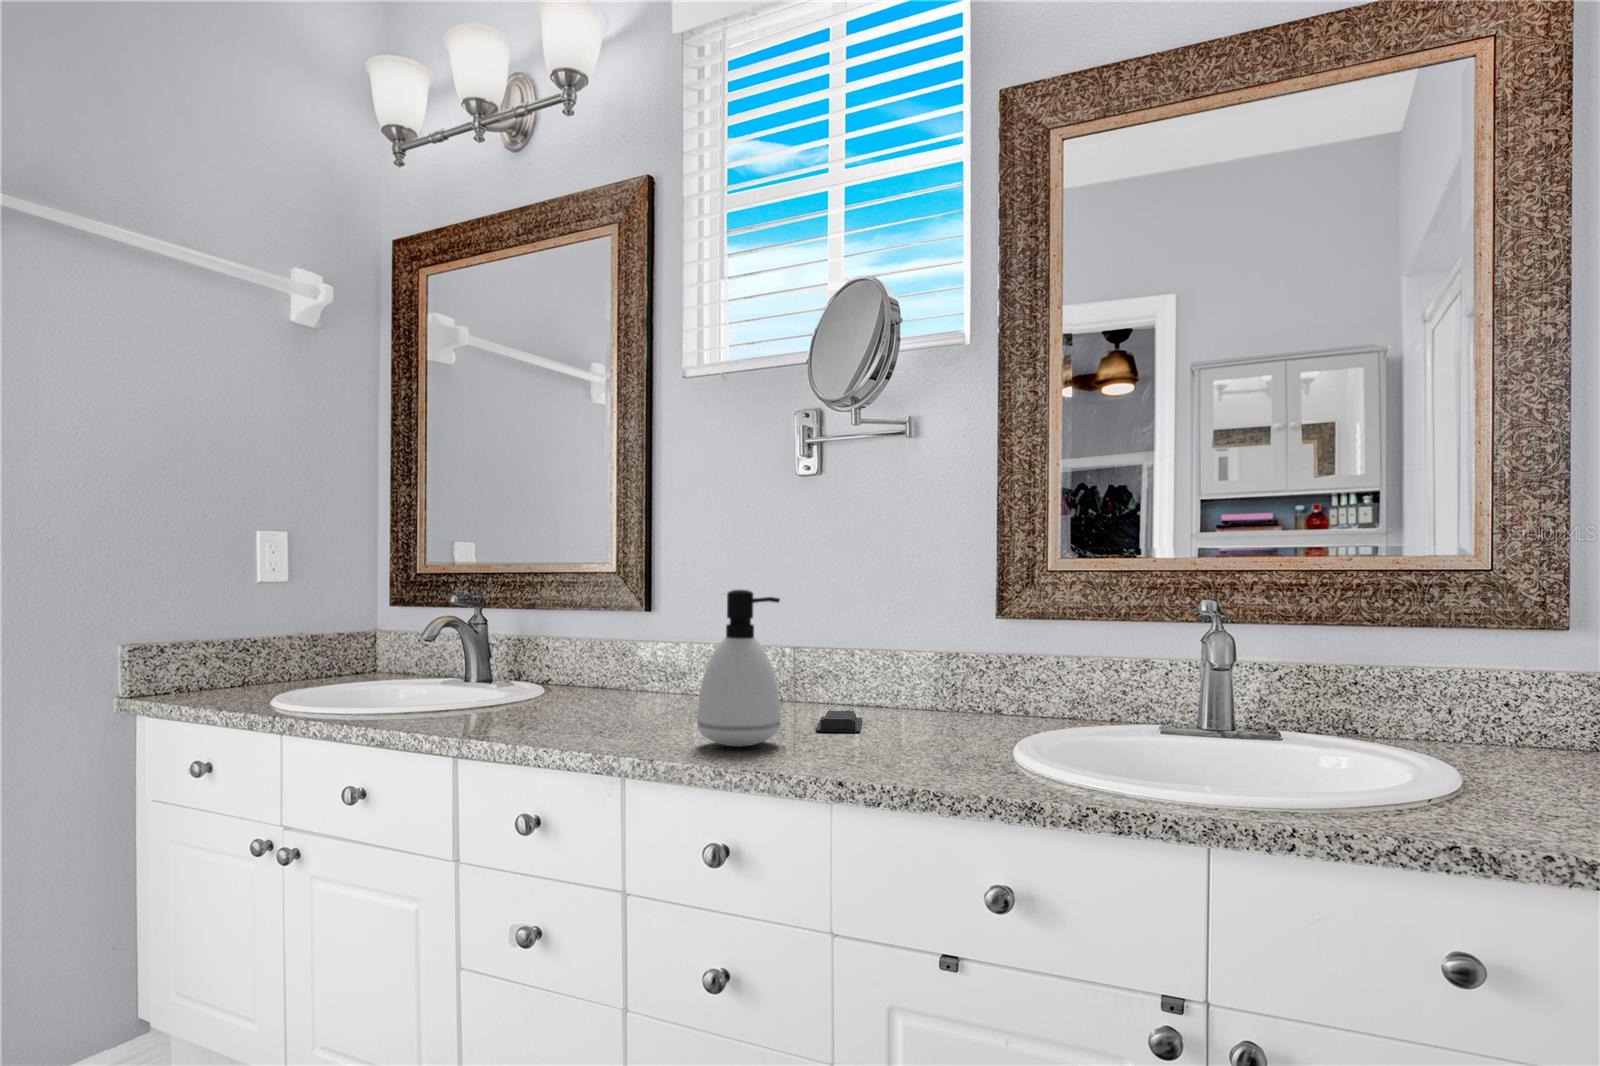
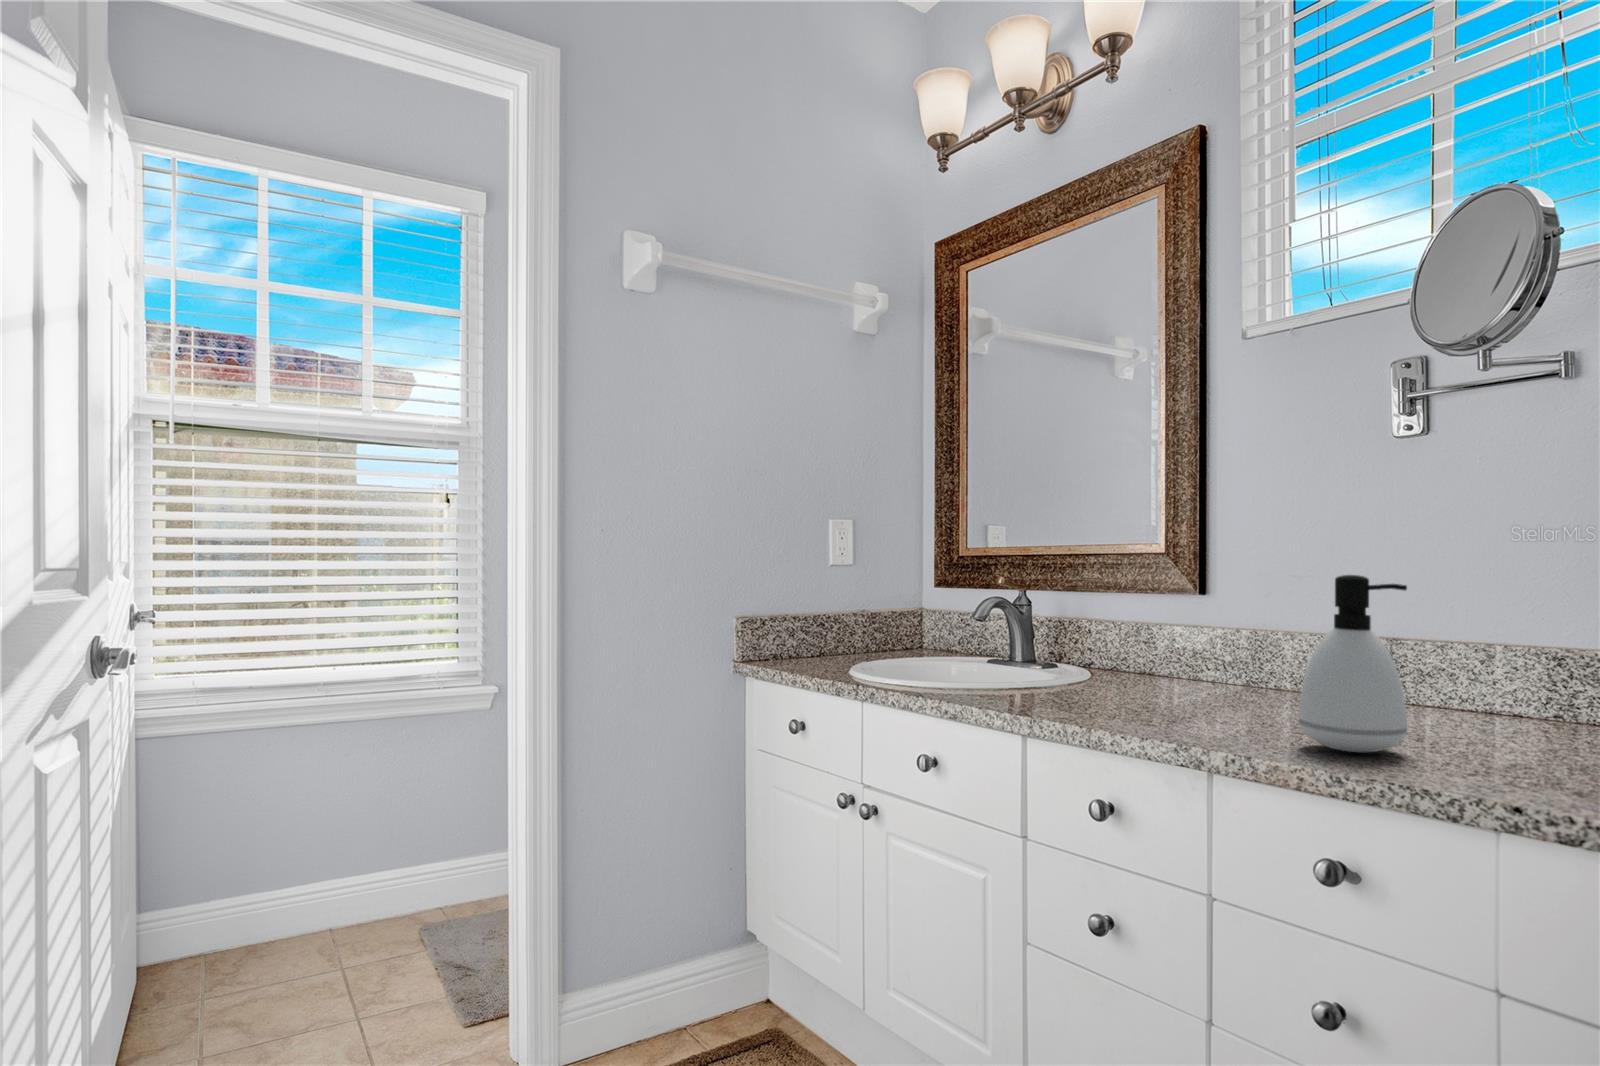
soap bar: present [816,710,862,732] -> none [1448,720,1513,750]

